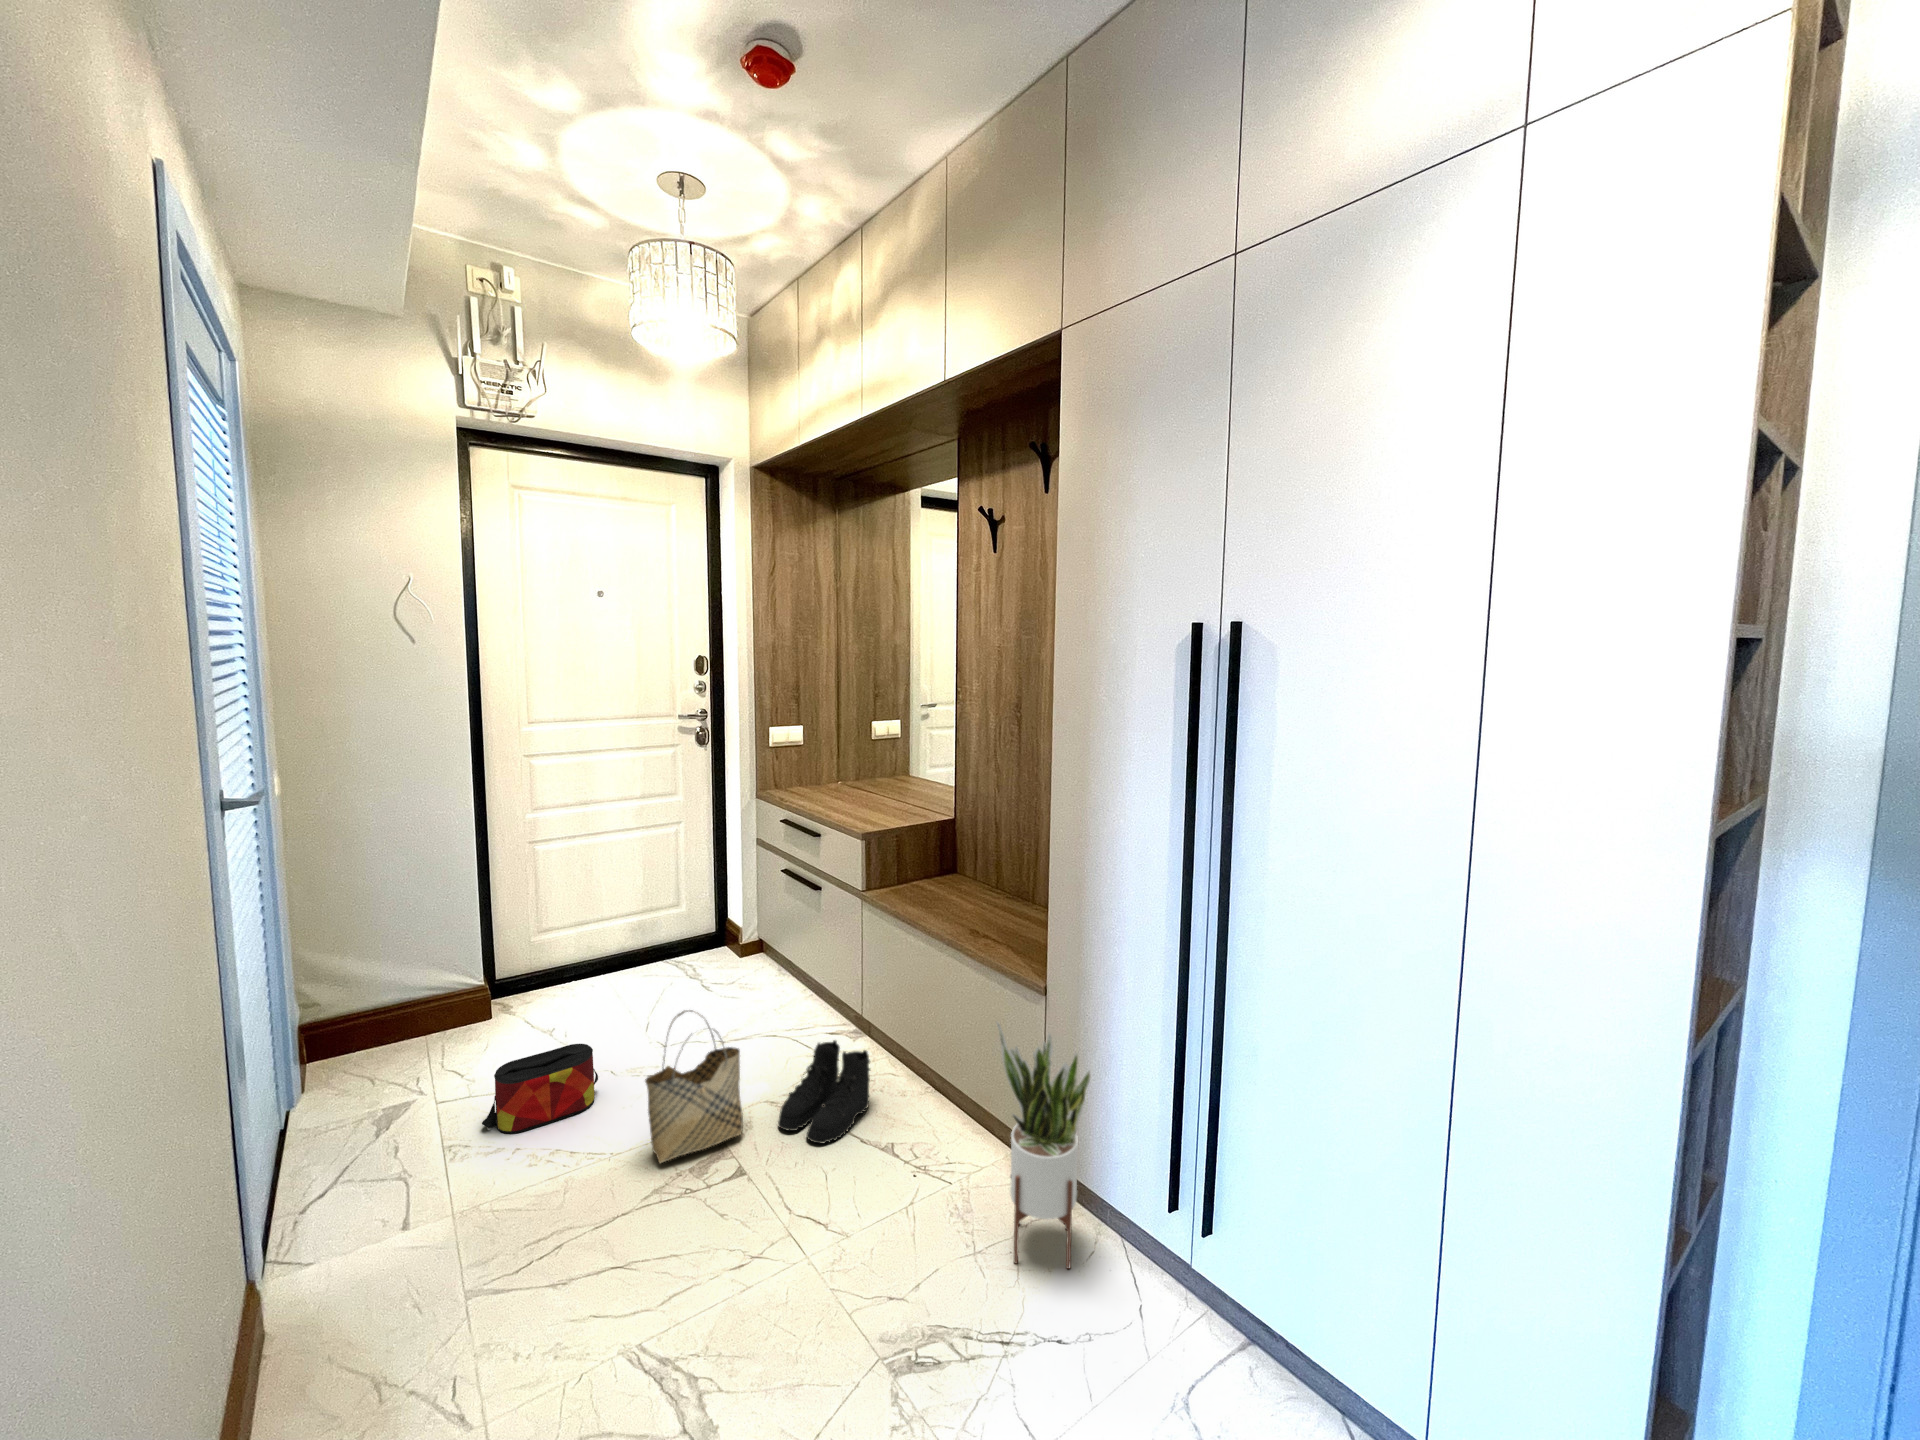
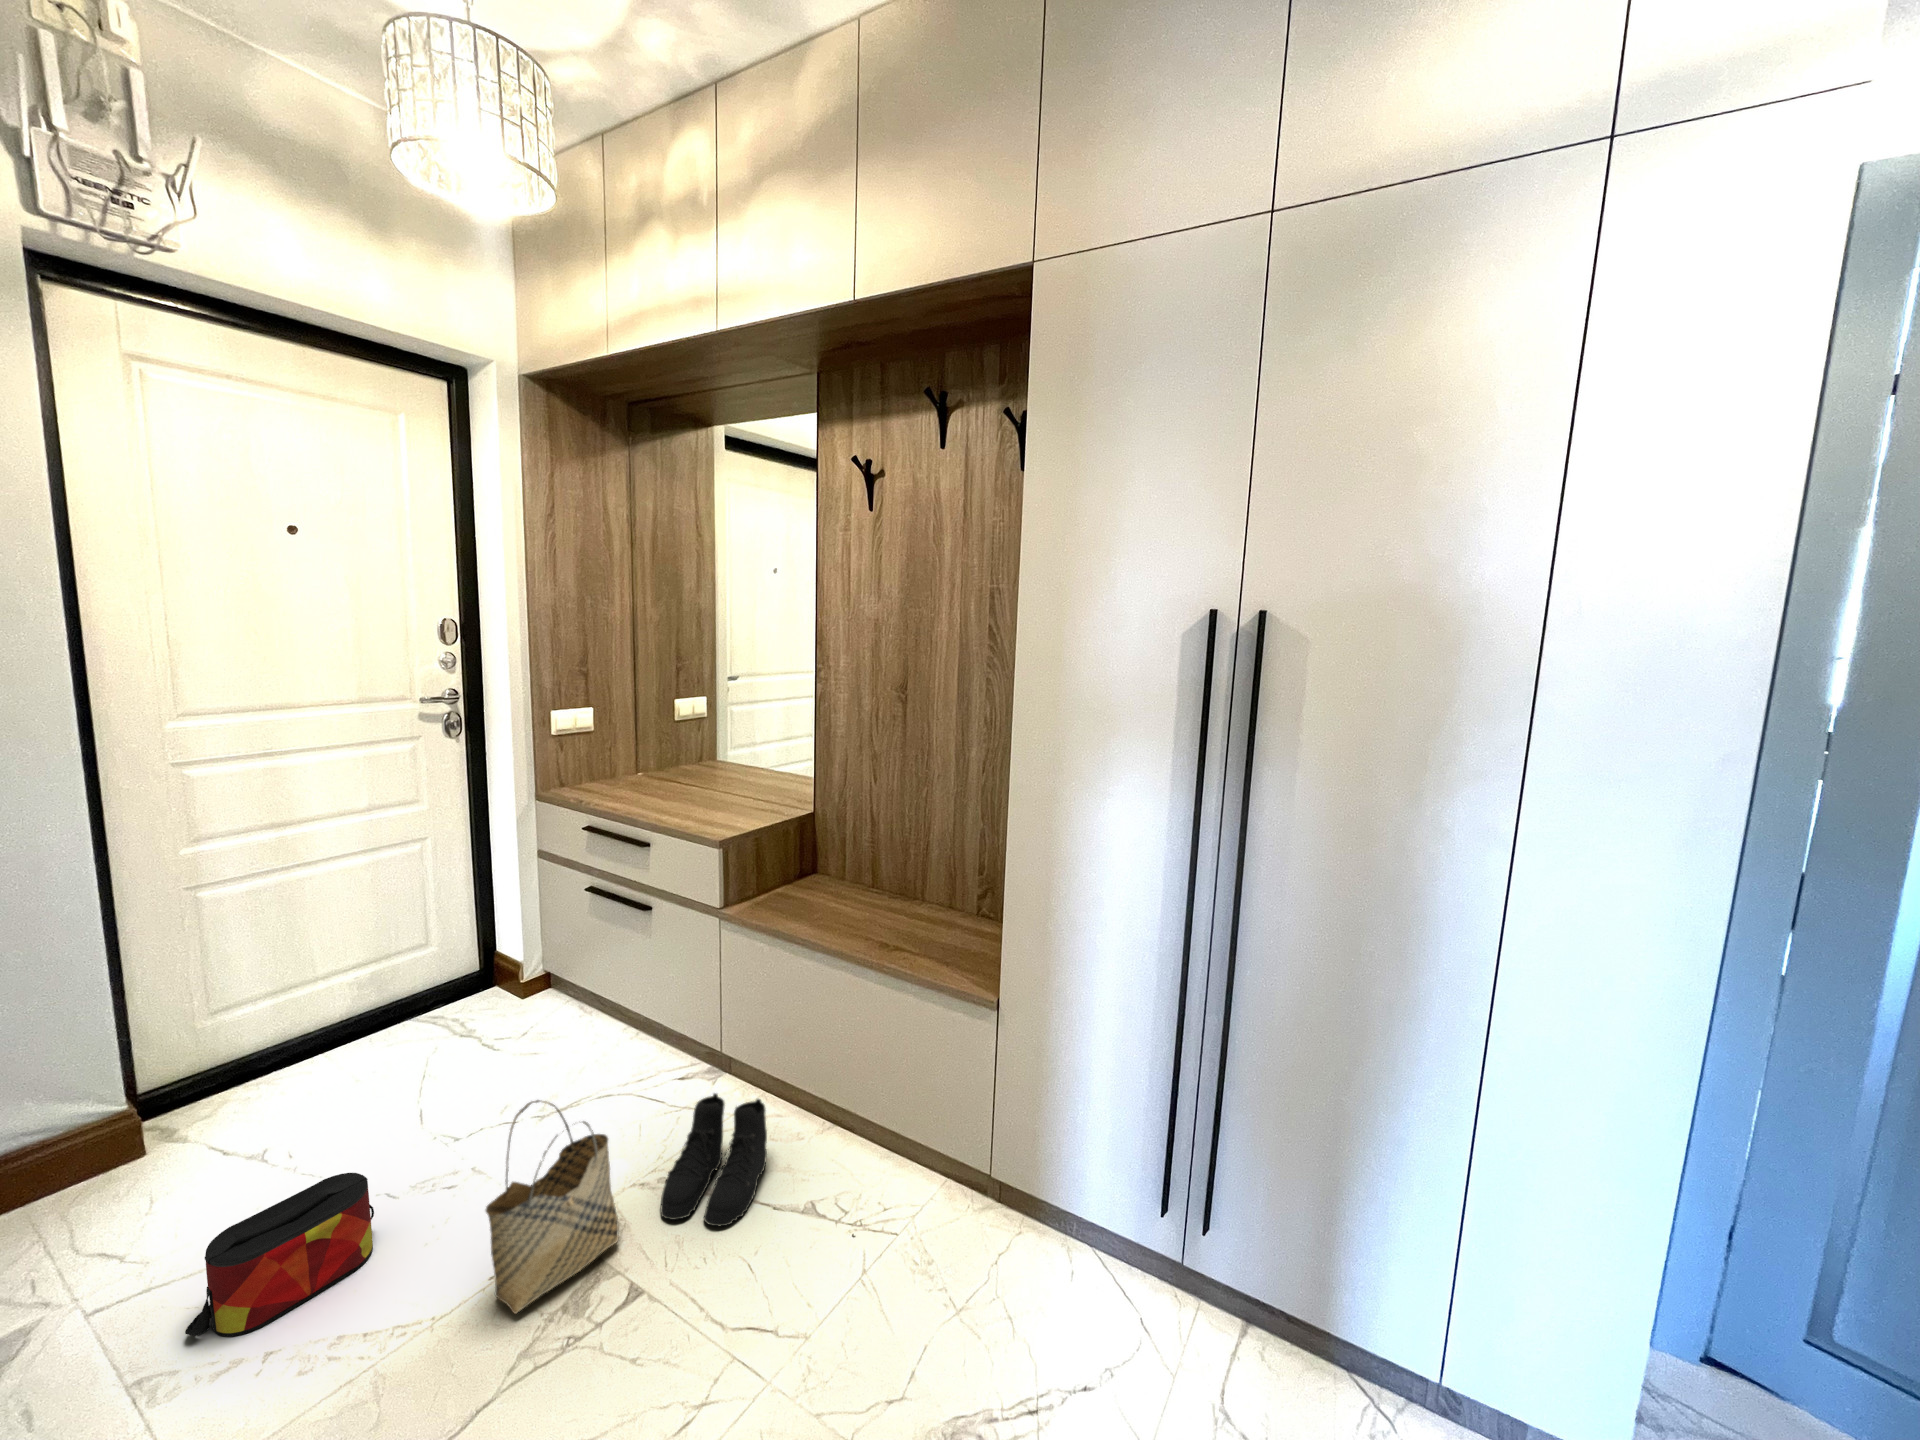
potted plant: present [997,1022,1090,1269] -> none [971,1051,1079,1310]

